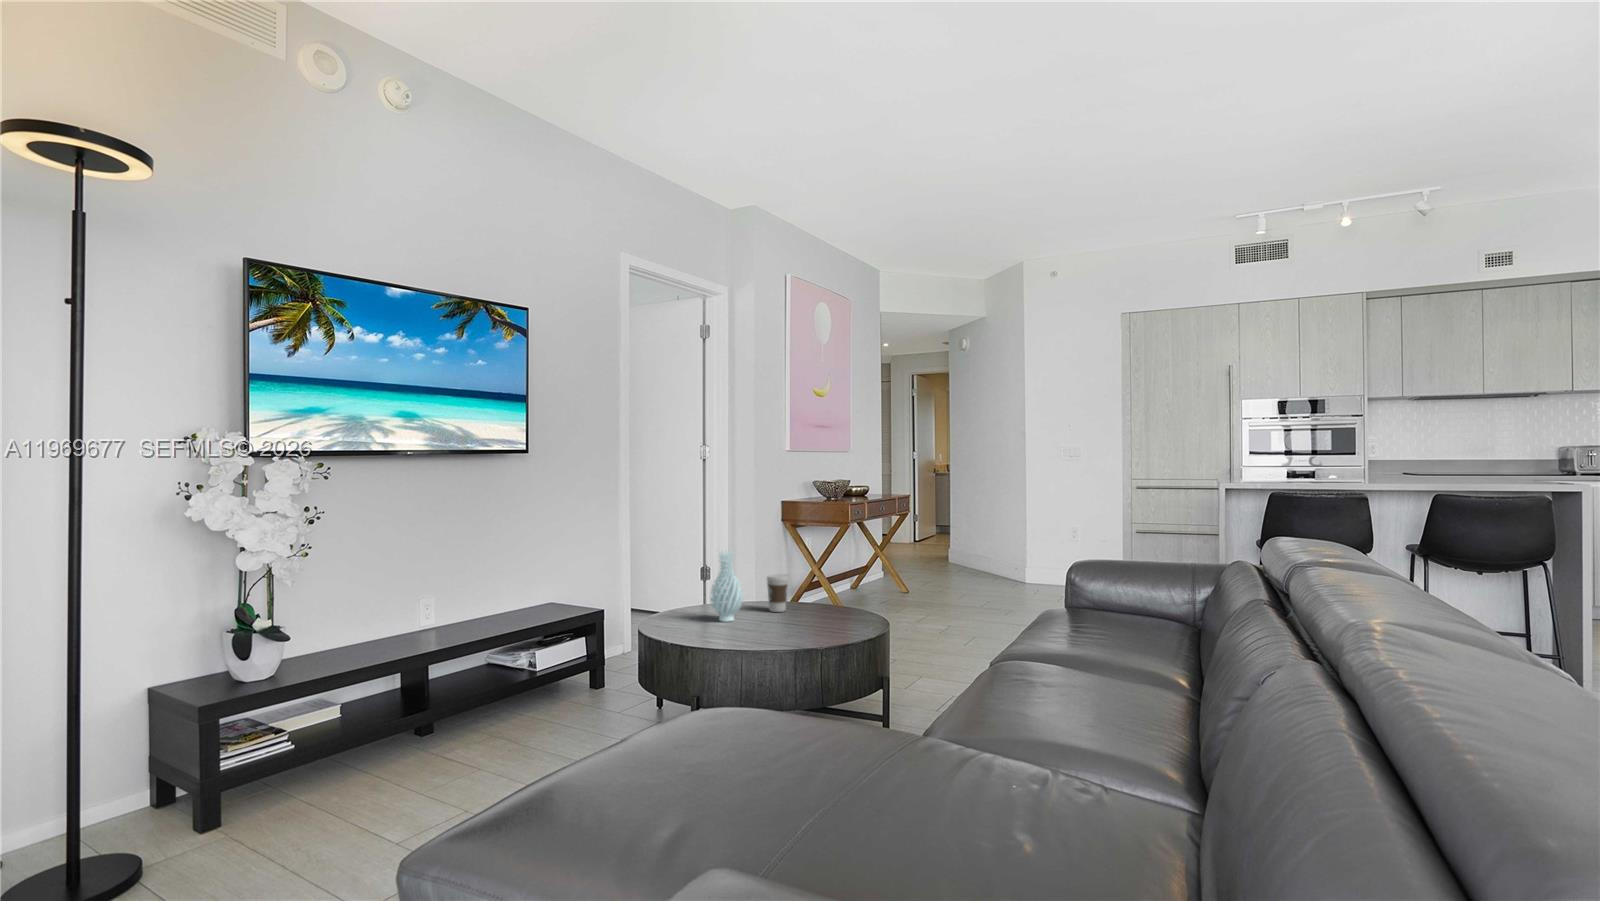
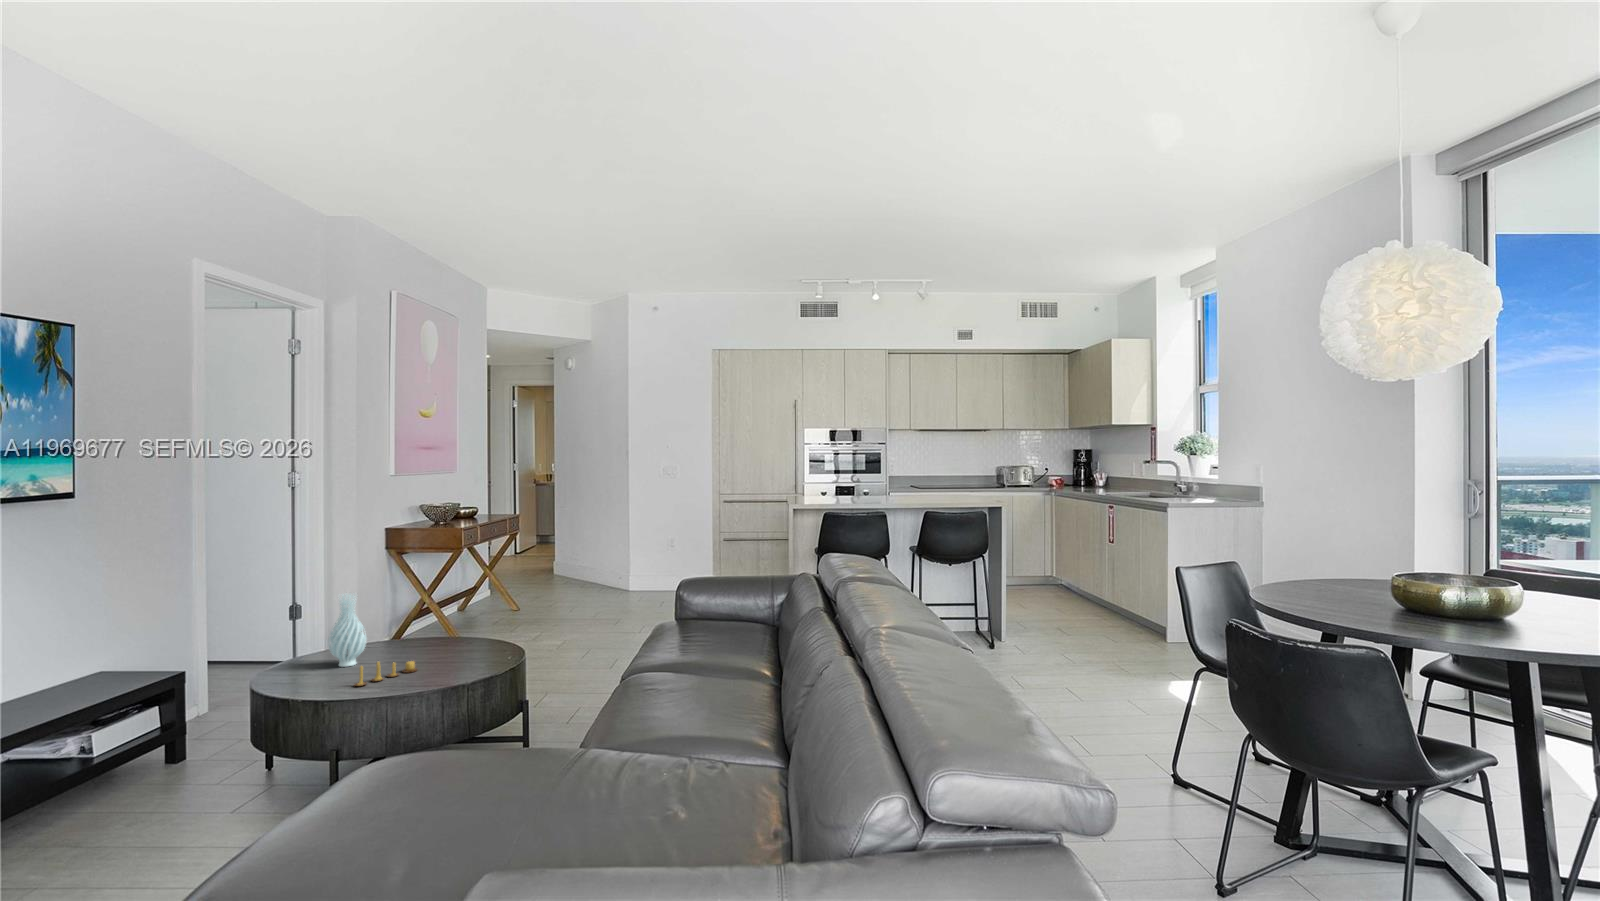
coffee cup: present [767,574,788,612] -> none [390,611,414,650]
candle: none [725,616,785,640] -> present [354,661,417,686]

